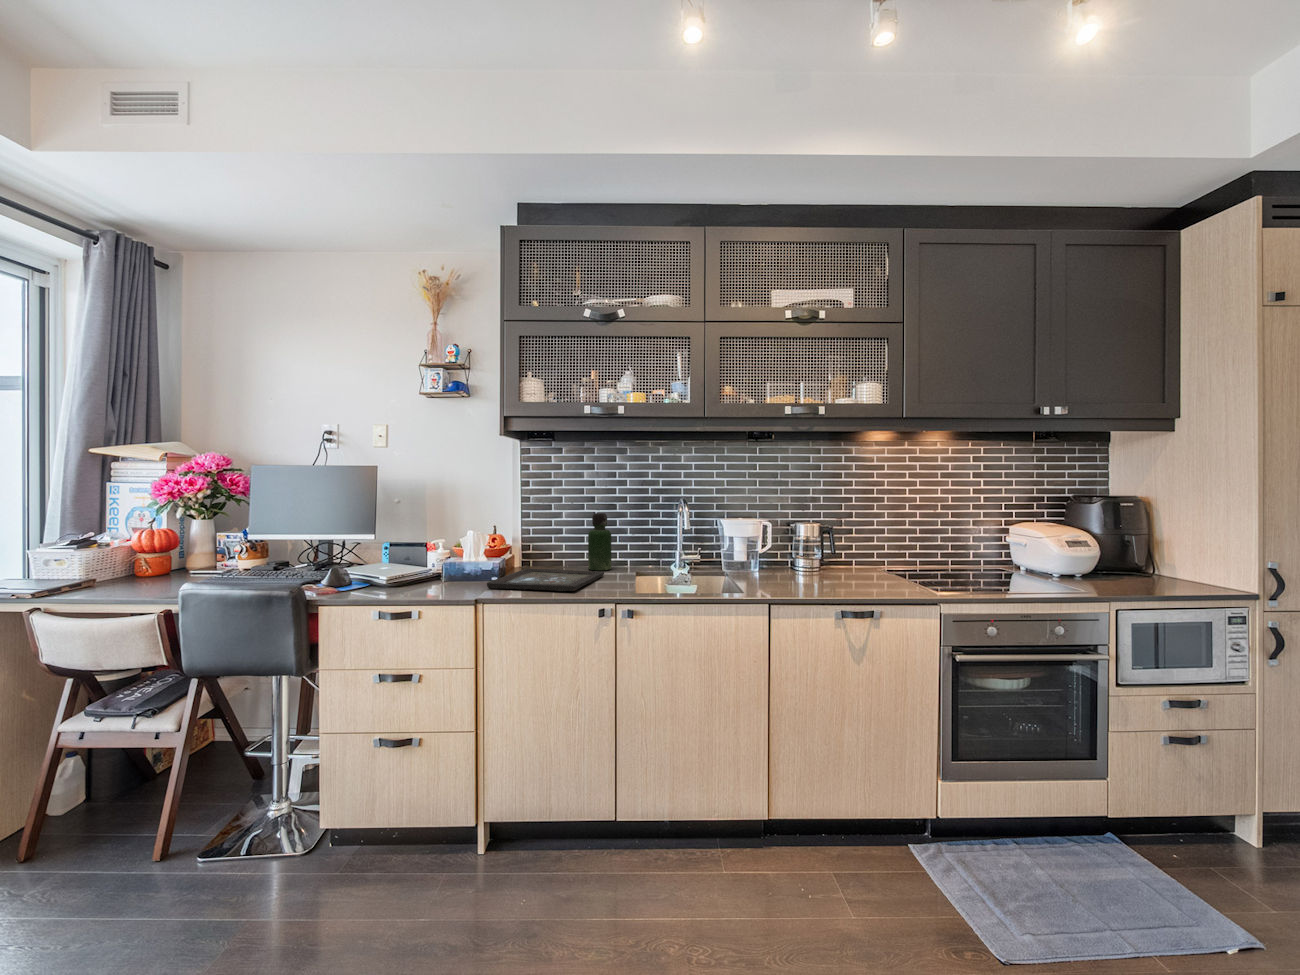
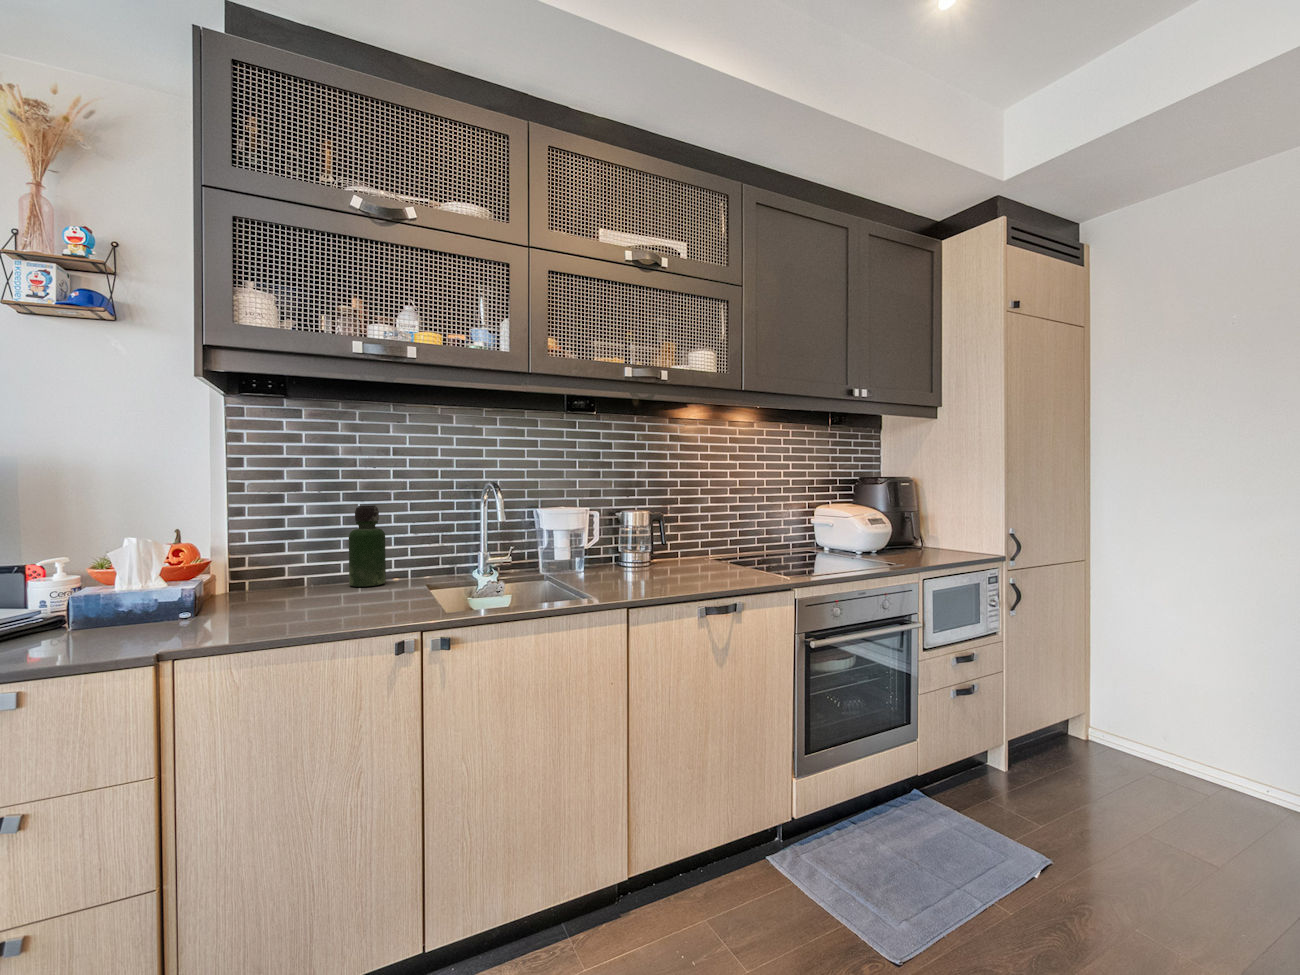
tray: present [487,568,604,591] -> none [167,587,381,632]

